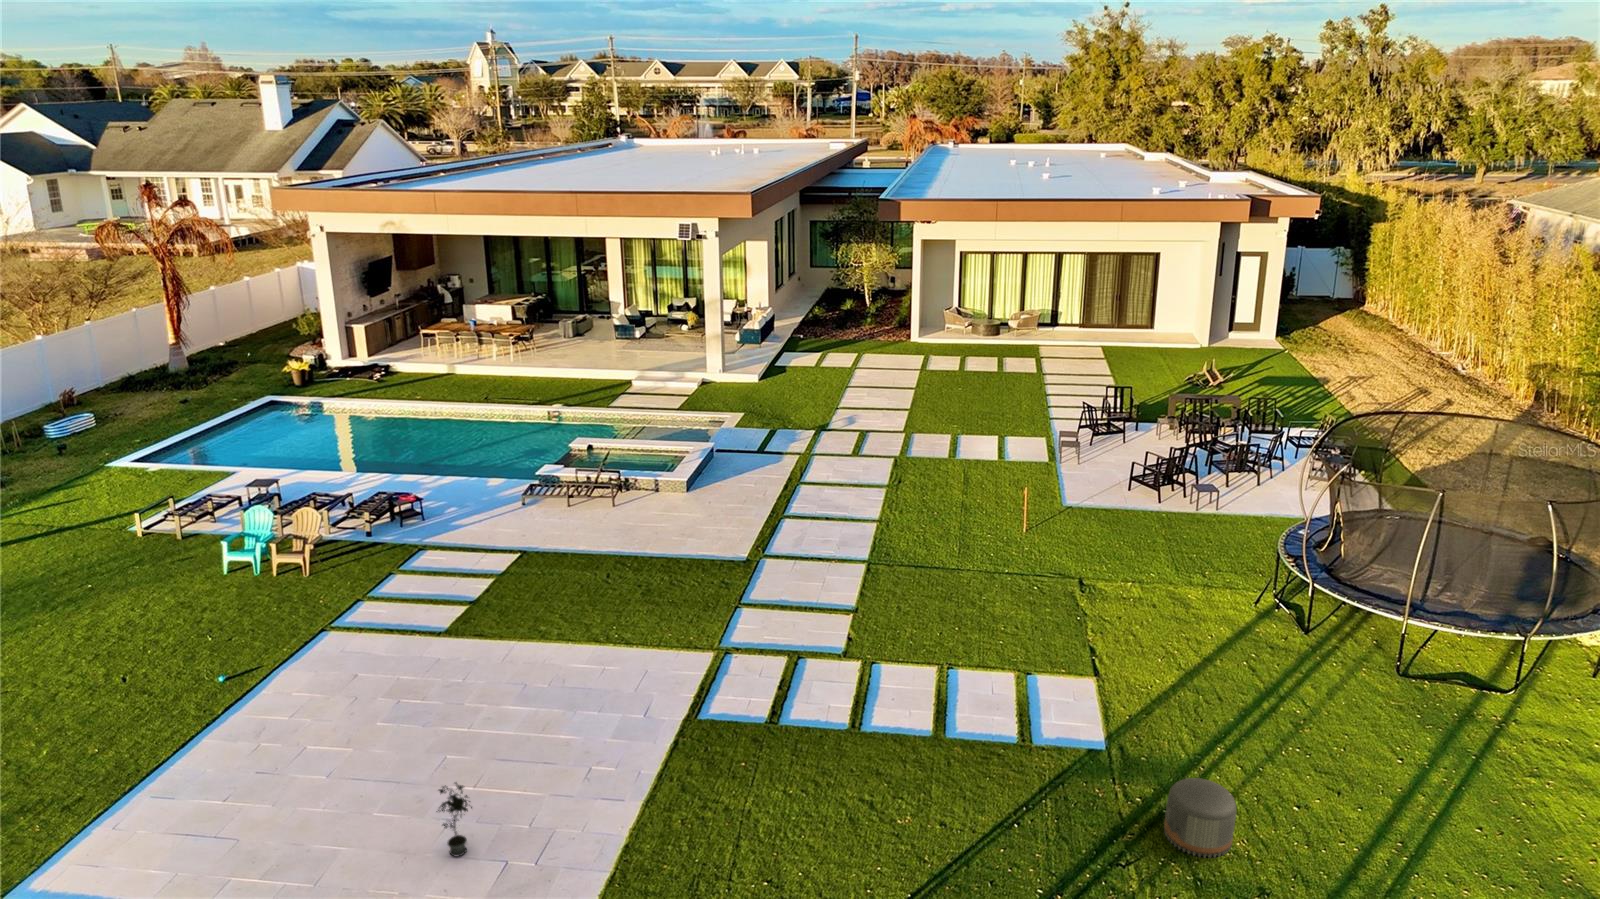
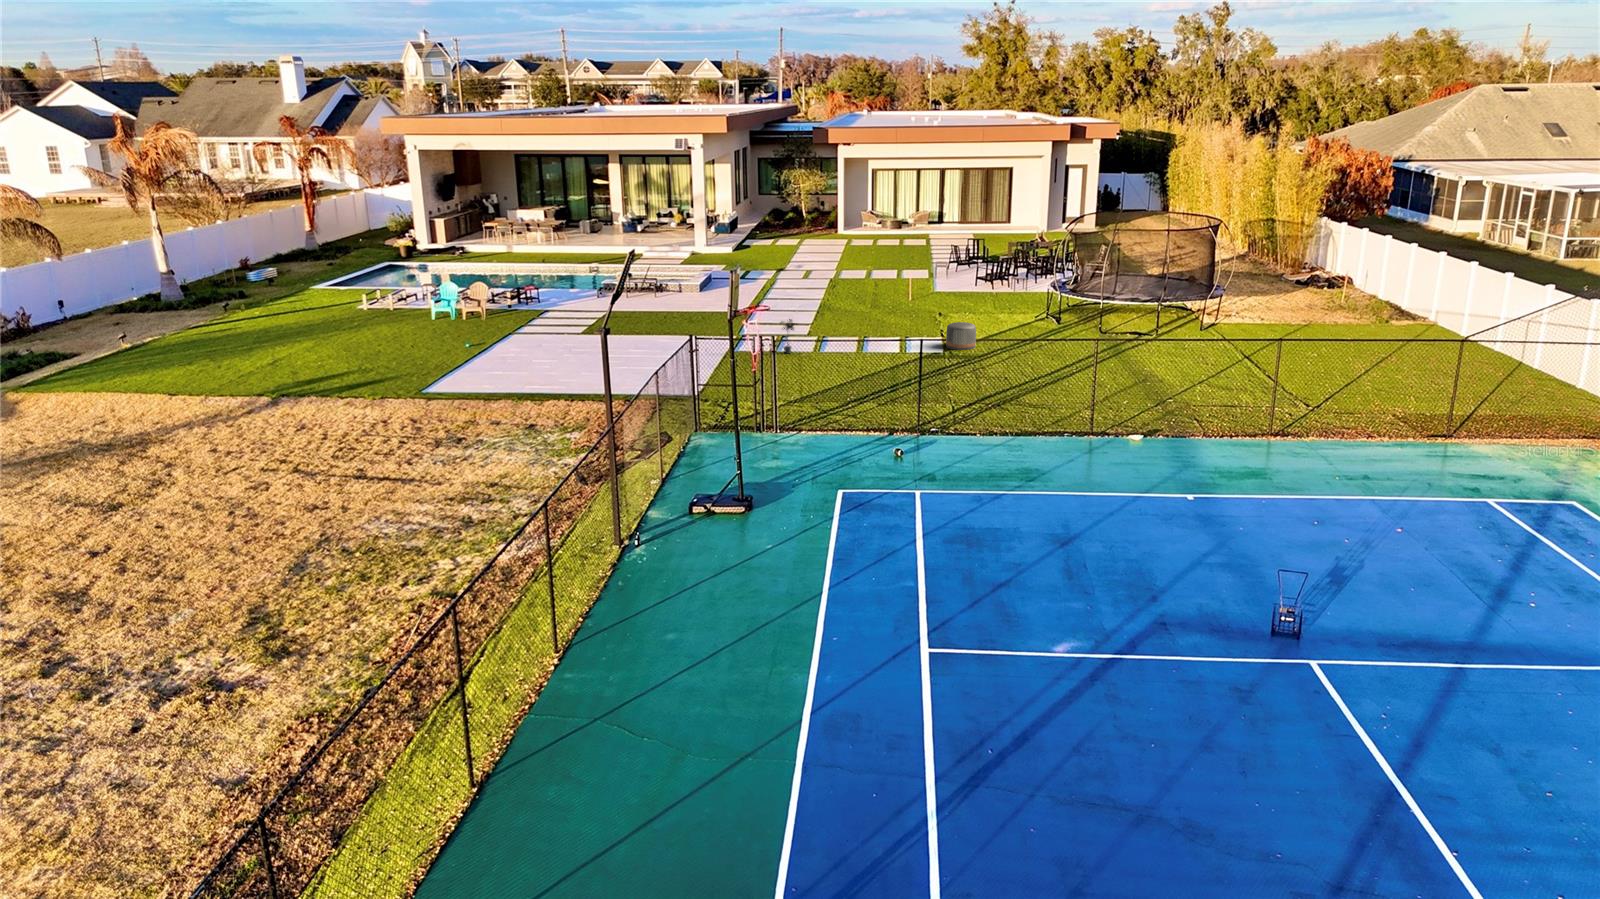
potted plant: present [436,783,472,856] -> present [781,319,797,353]

